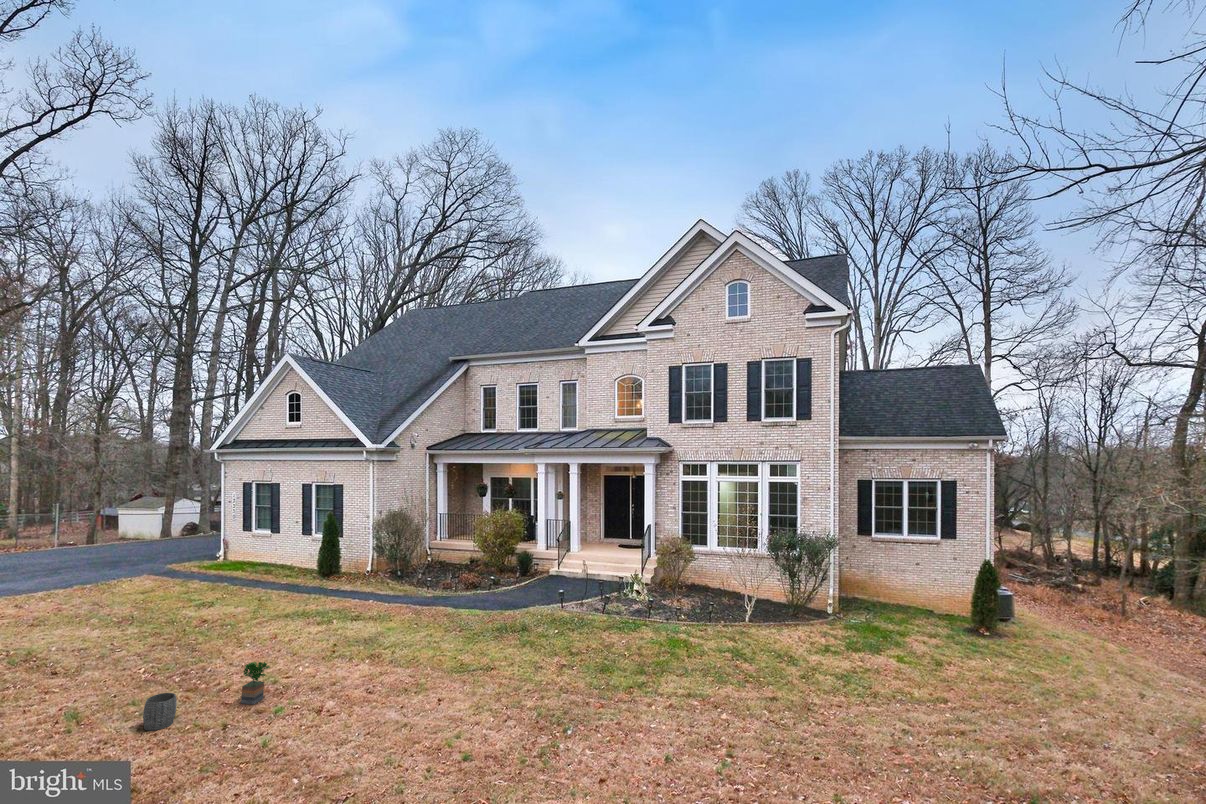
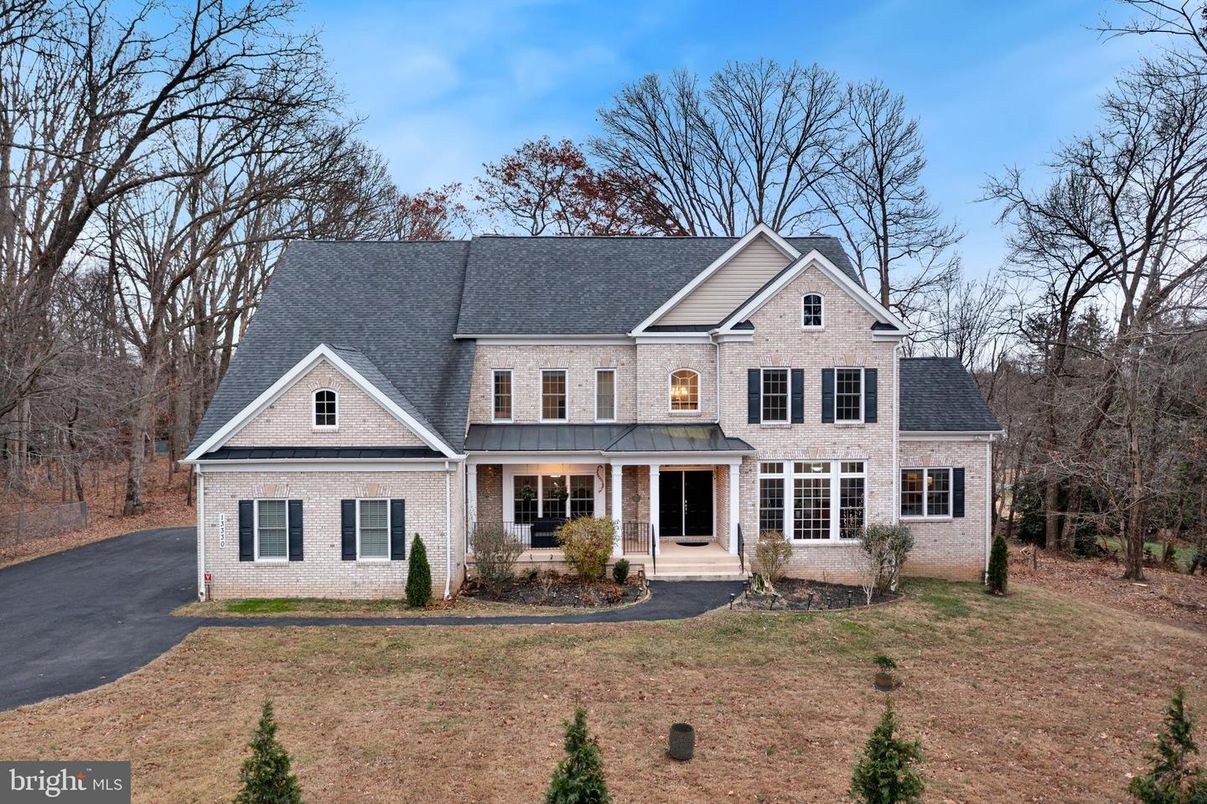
potted tree: present [241,662,270,705] -> present [873,656,897,691]

